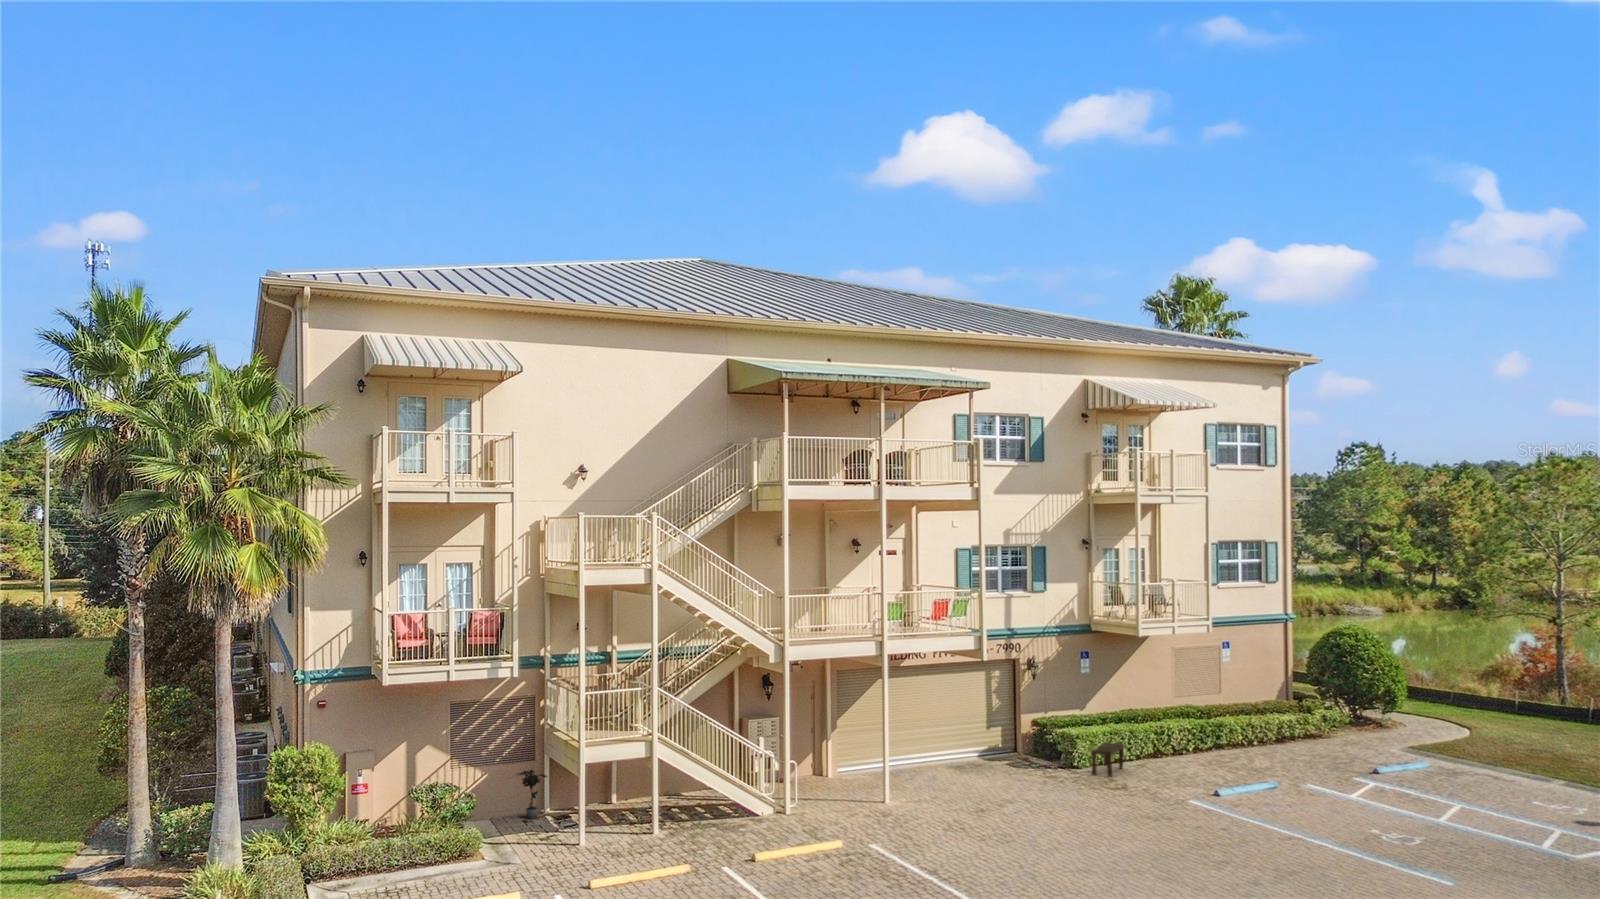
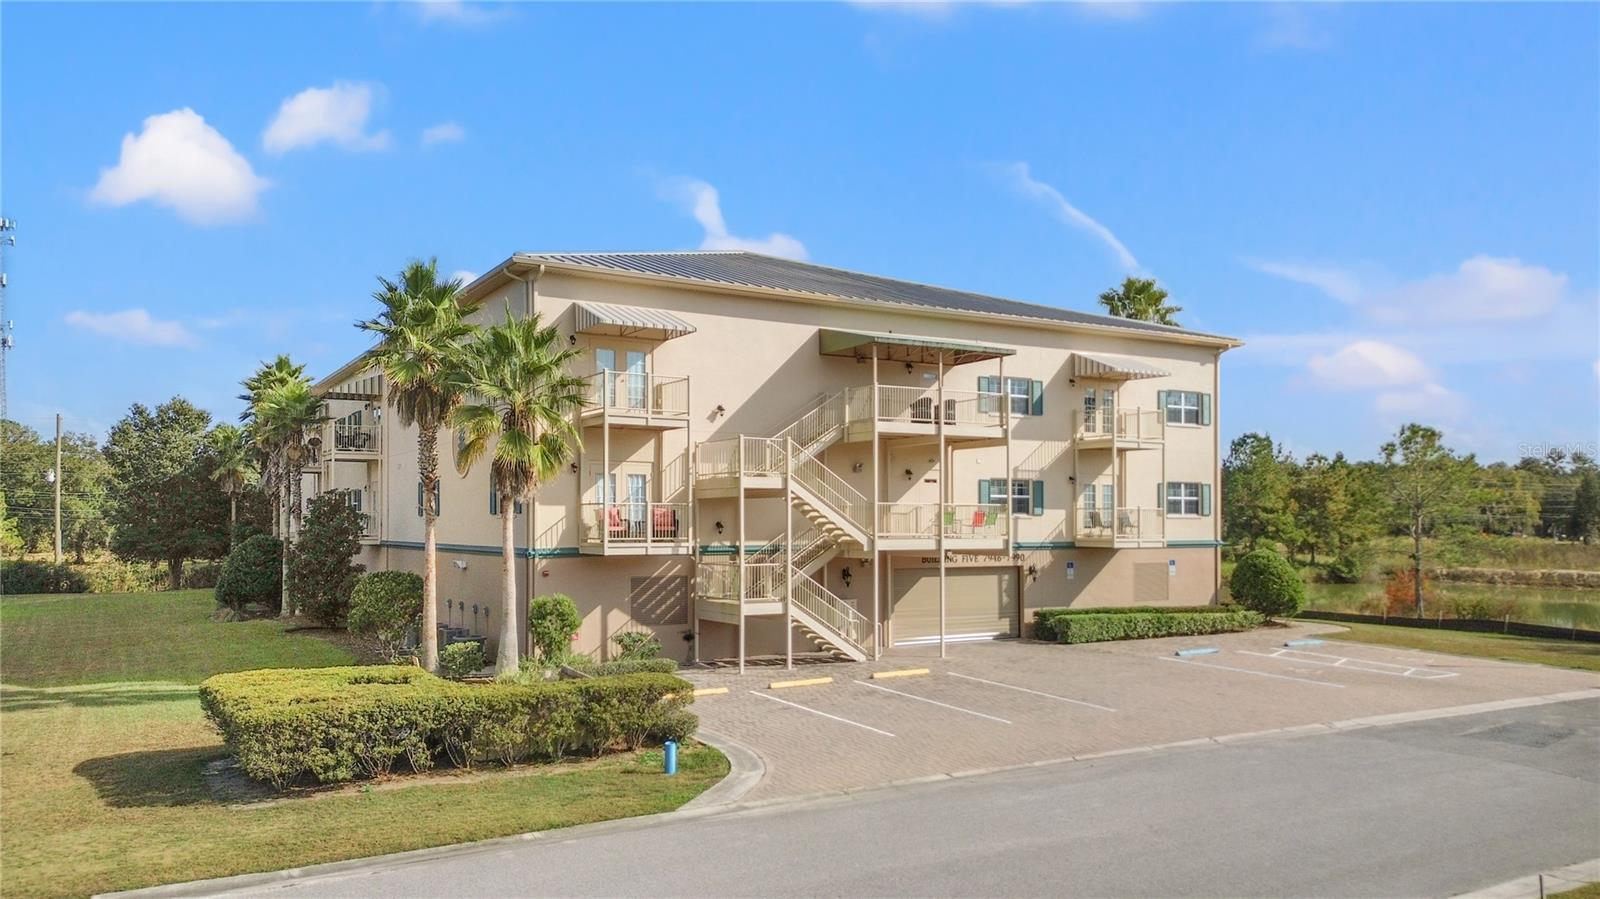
bench: present [1091,742,1124,777] -> none [1083,625,1106,648]

